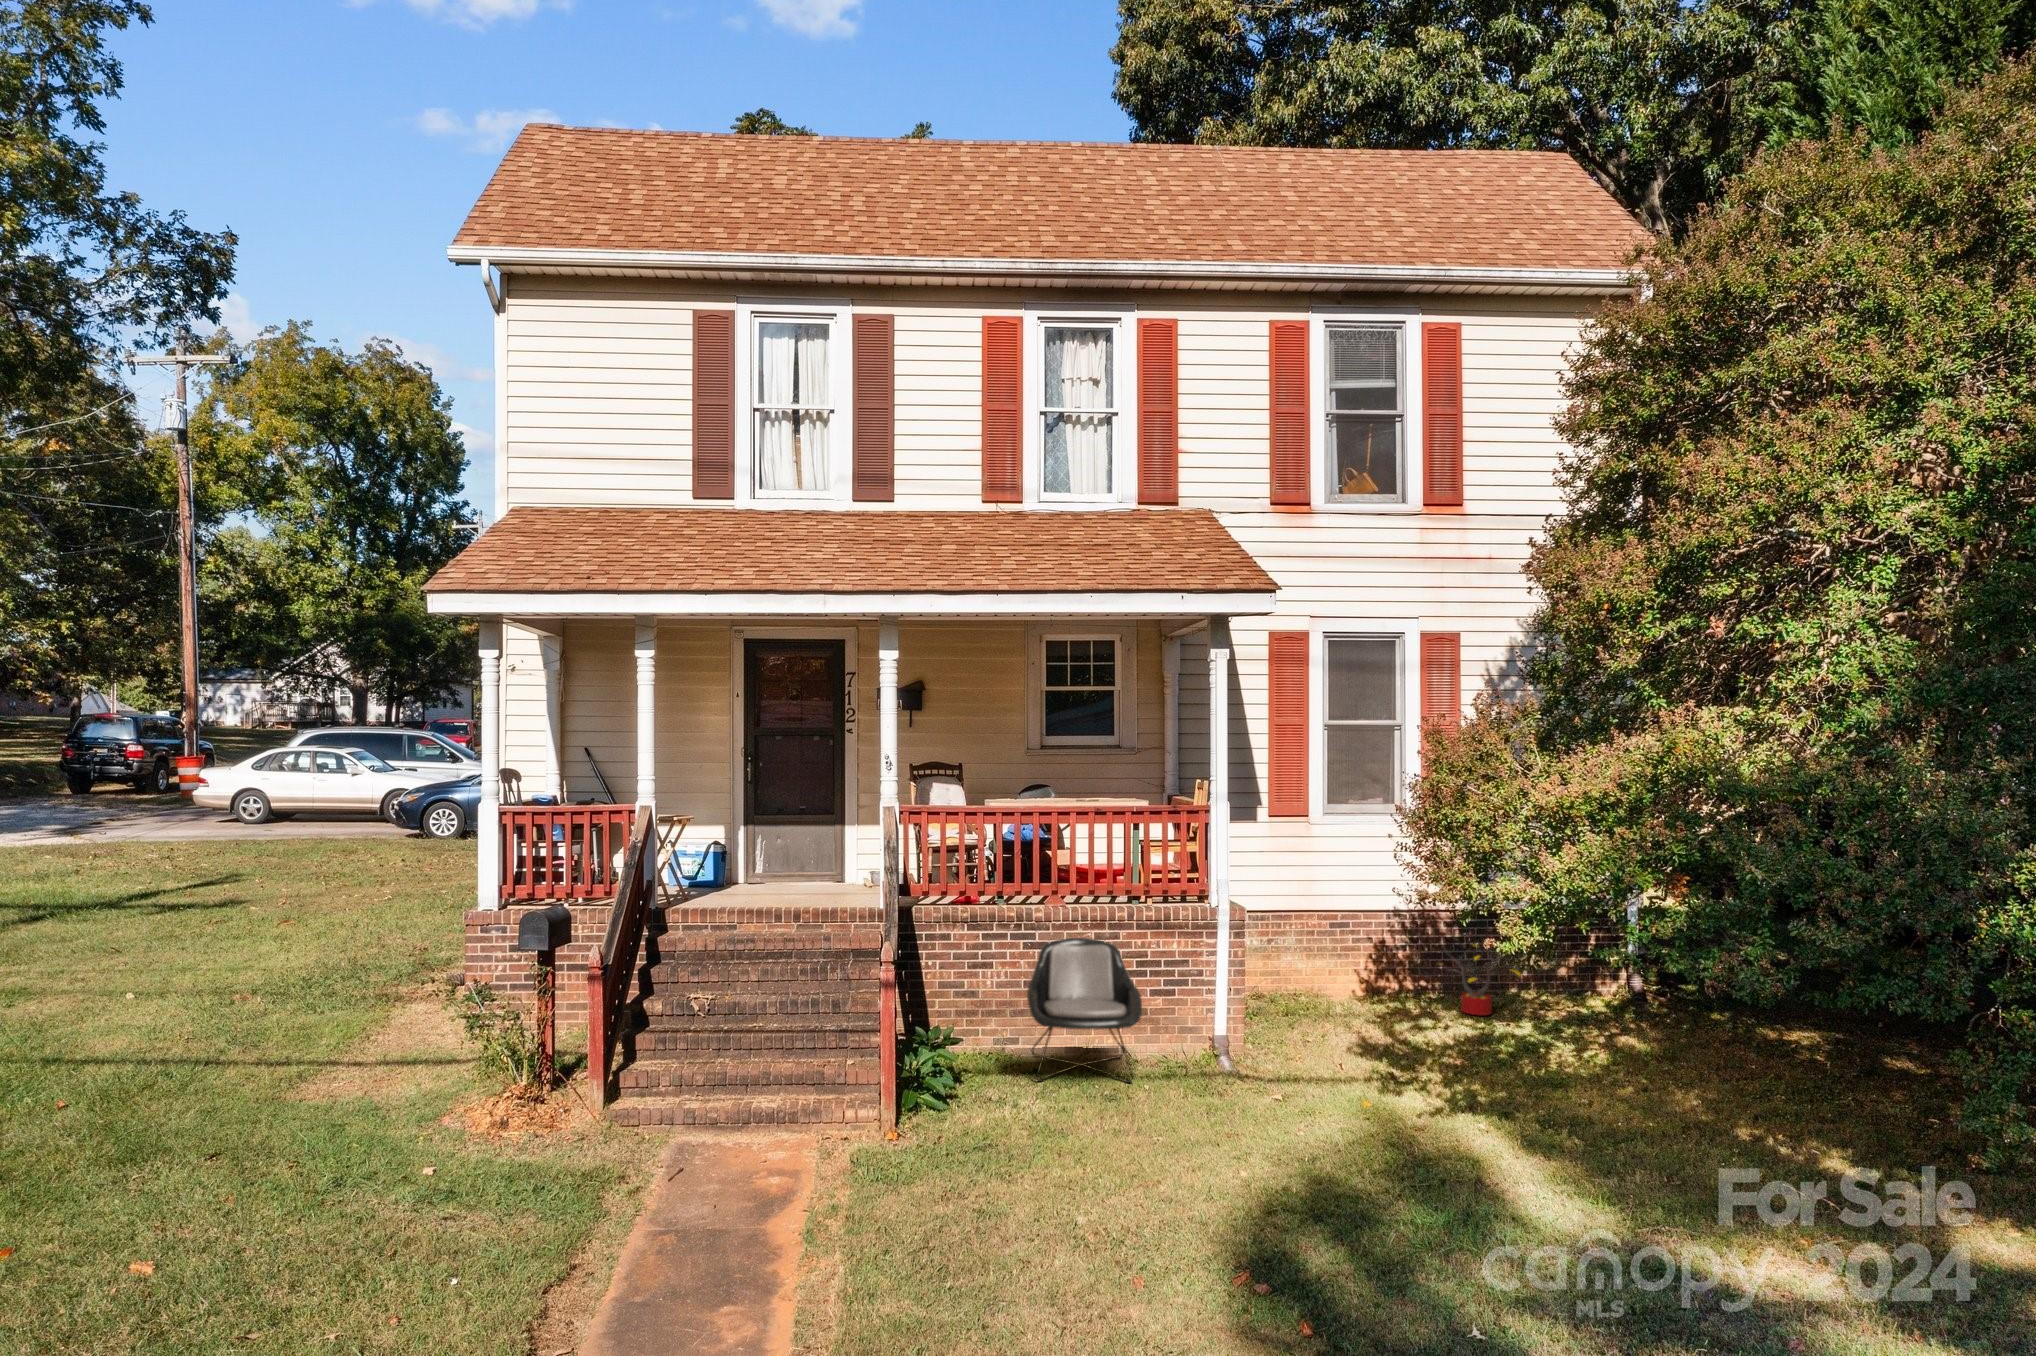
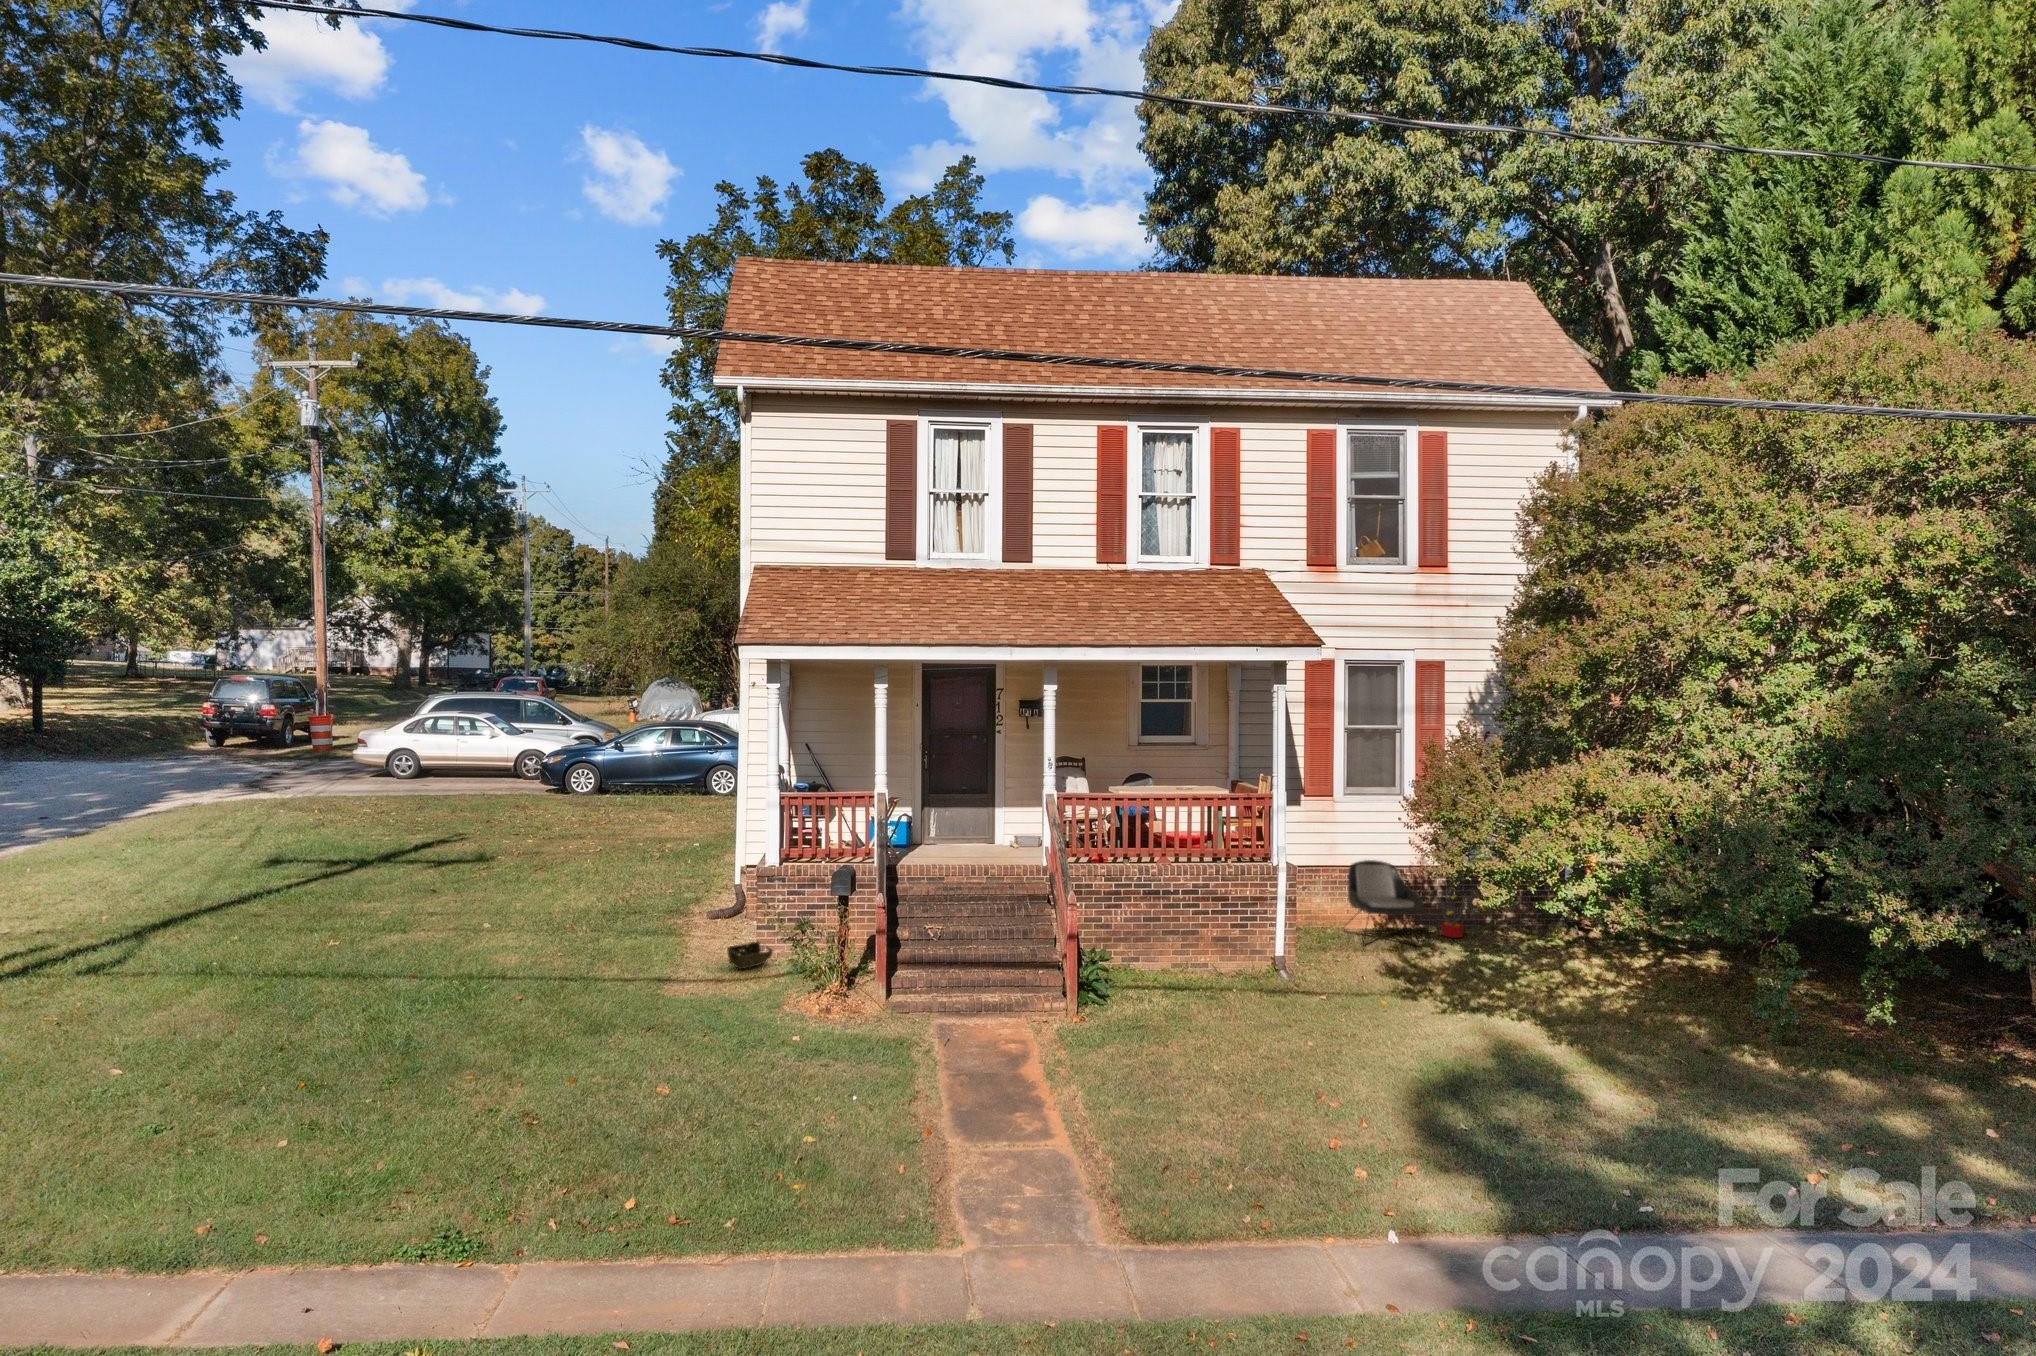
lounge chair: present [1027,938,1142,1083] -> present [1344,860,1424,946]
woven basket: none [412,1018,485,1058] -> present [727,942,773,969]

